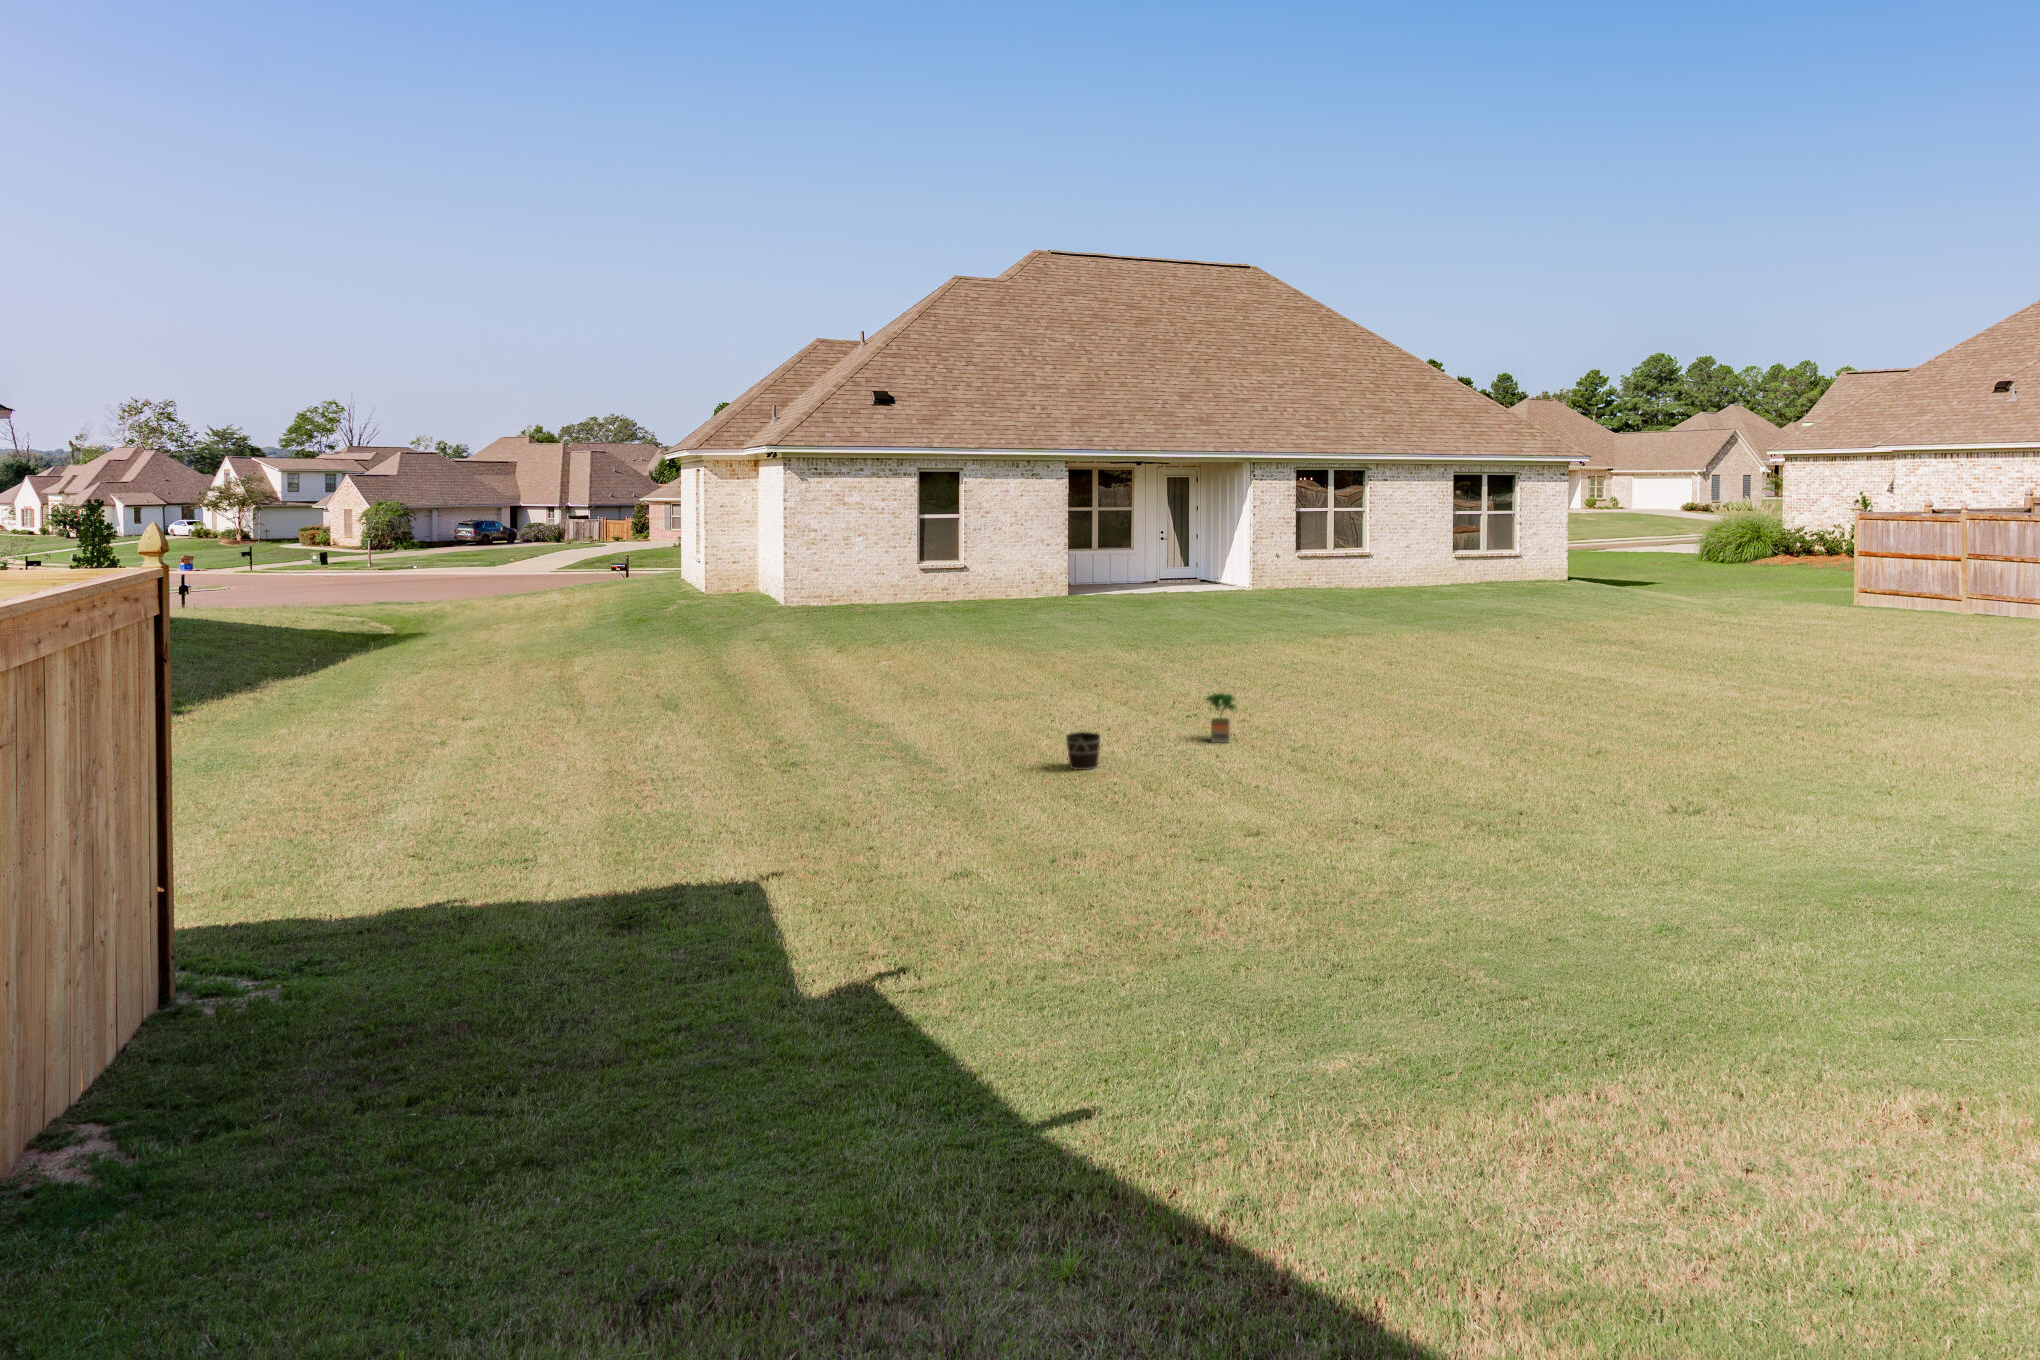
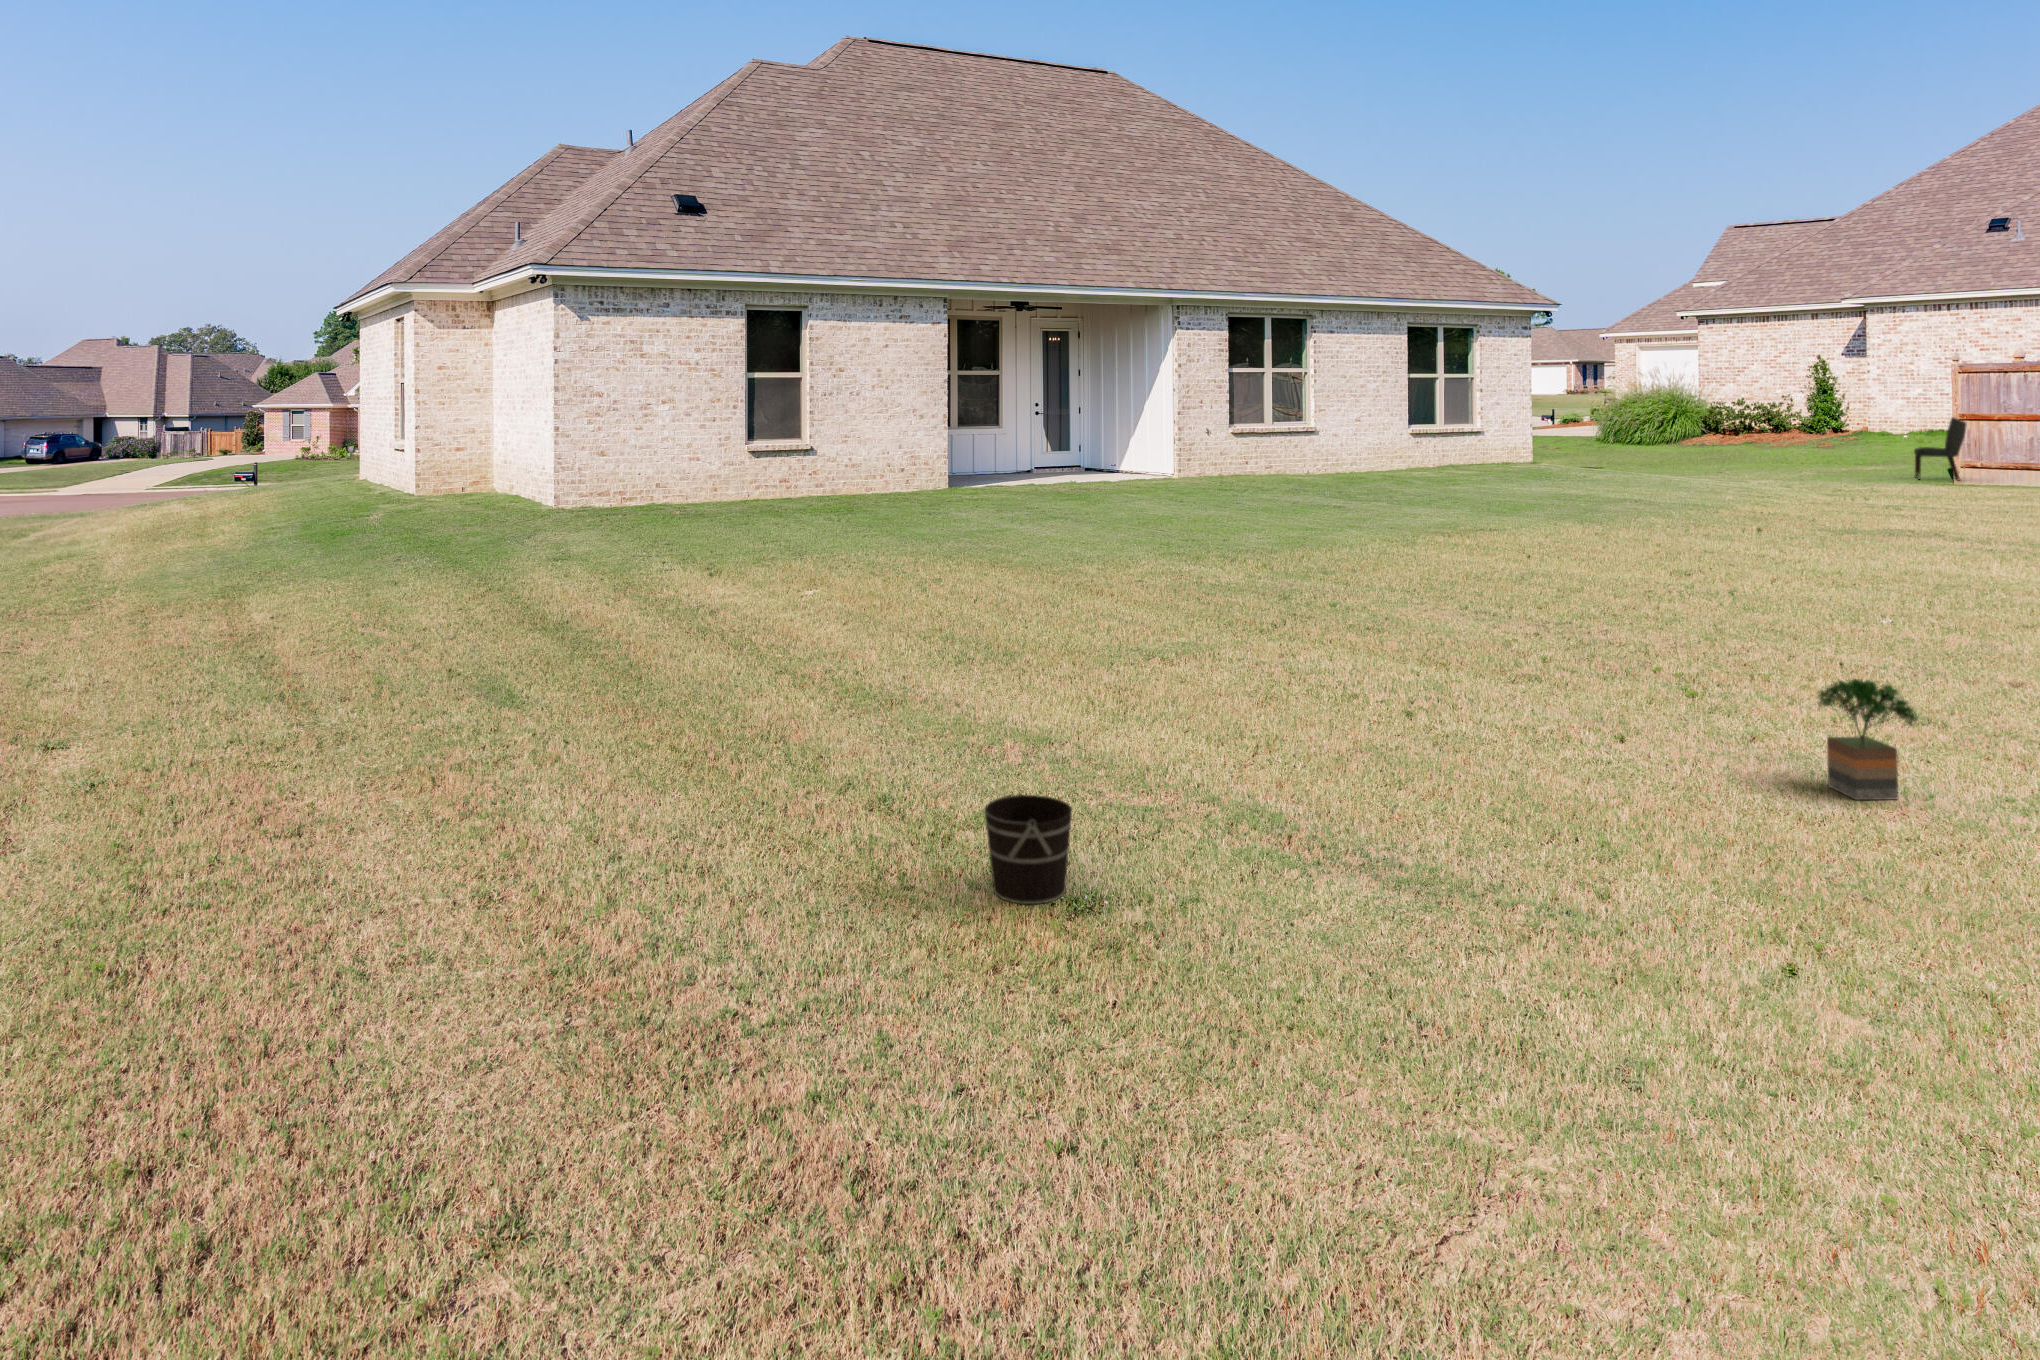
chair: none [1783,554,1820,603] -> present [1914,418,1967,480]
bucket: present [1066,732,1100,770] -> present [982,793,1072,904]

